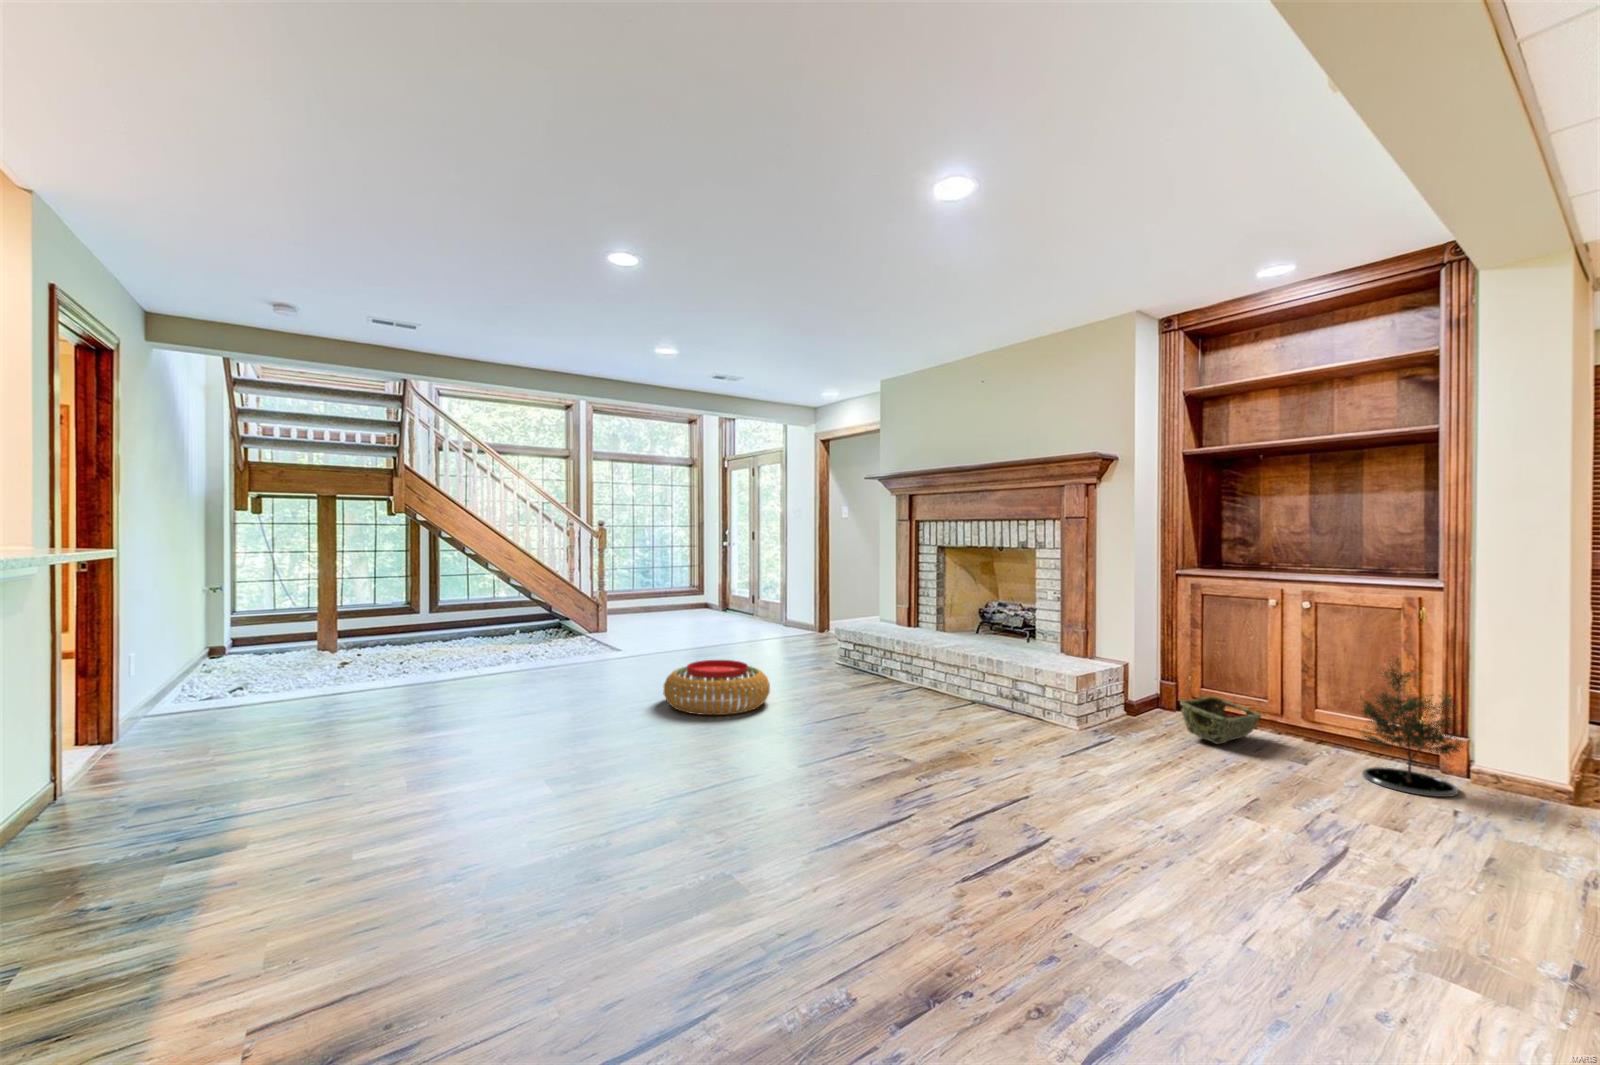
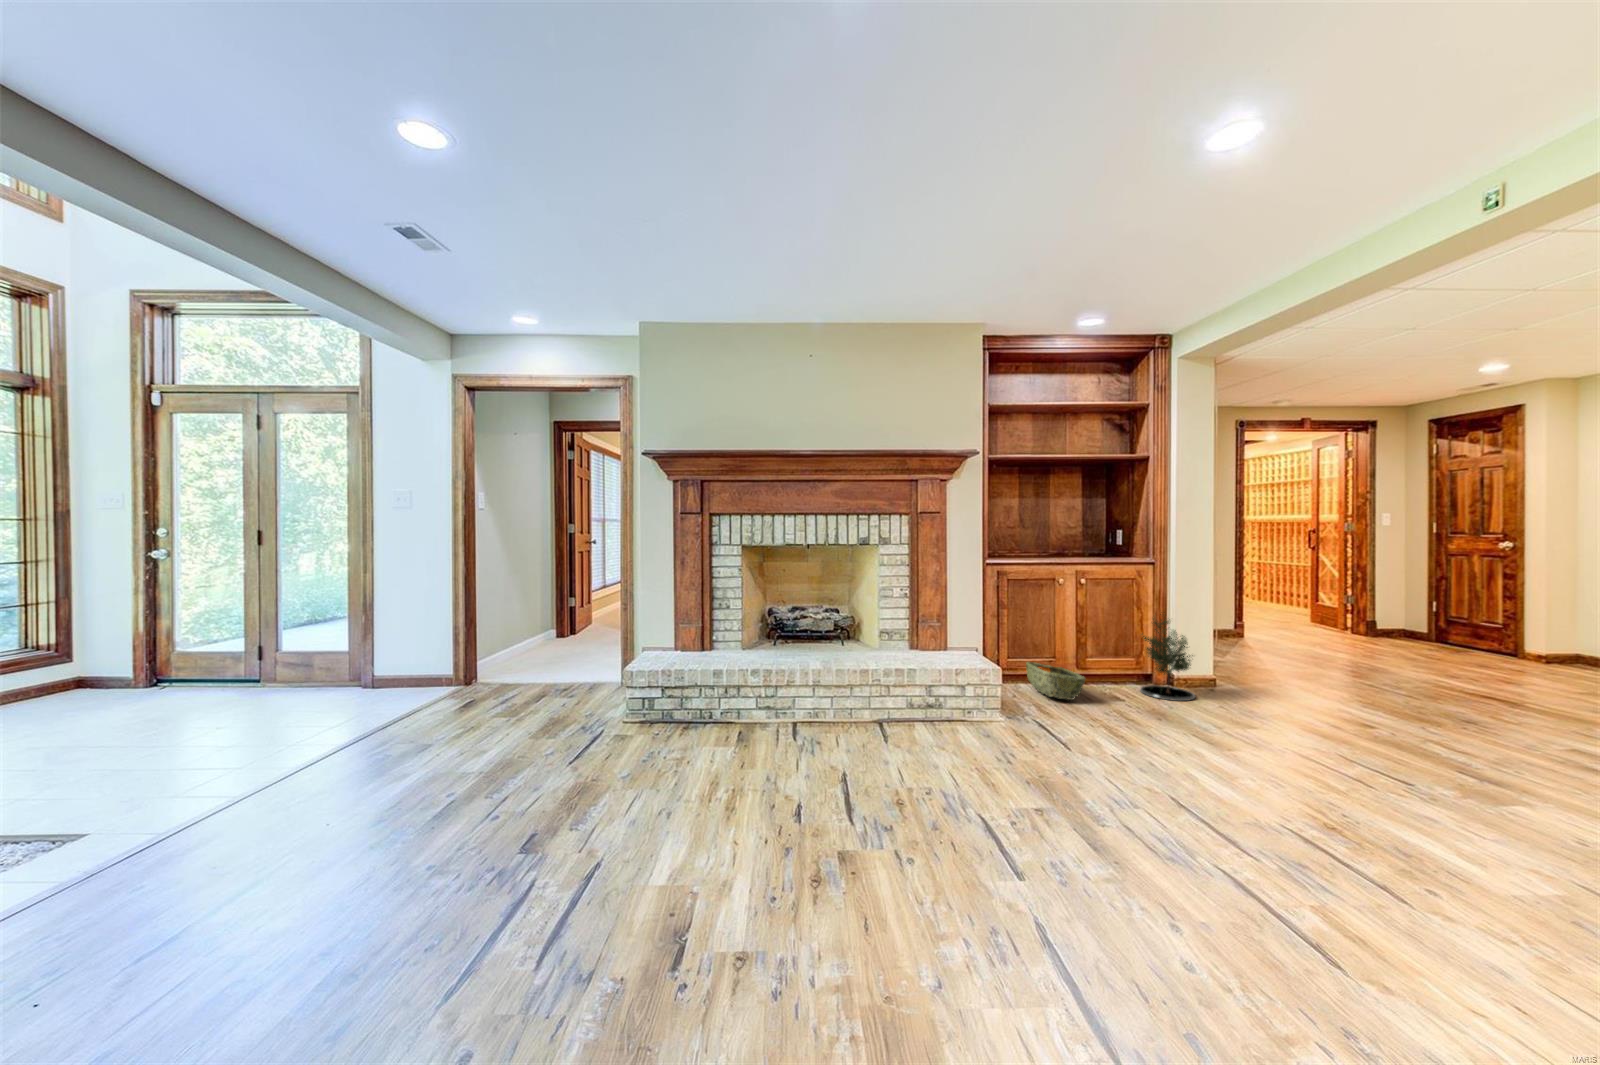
pouf: present [663,660,770,715] -> none [581,772,789,923]

